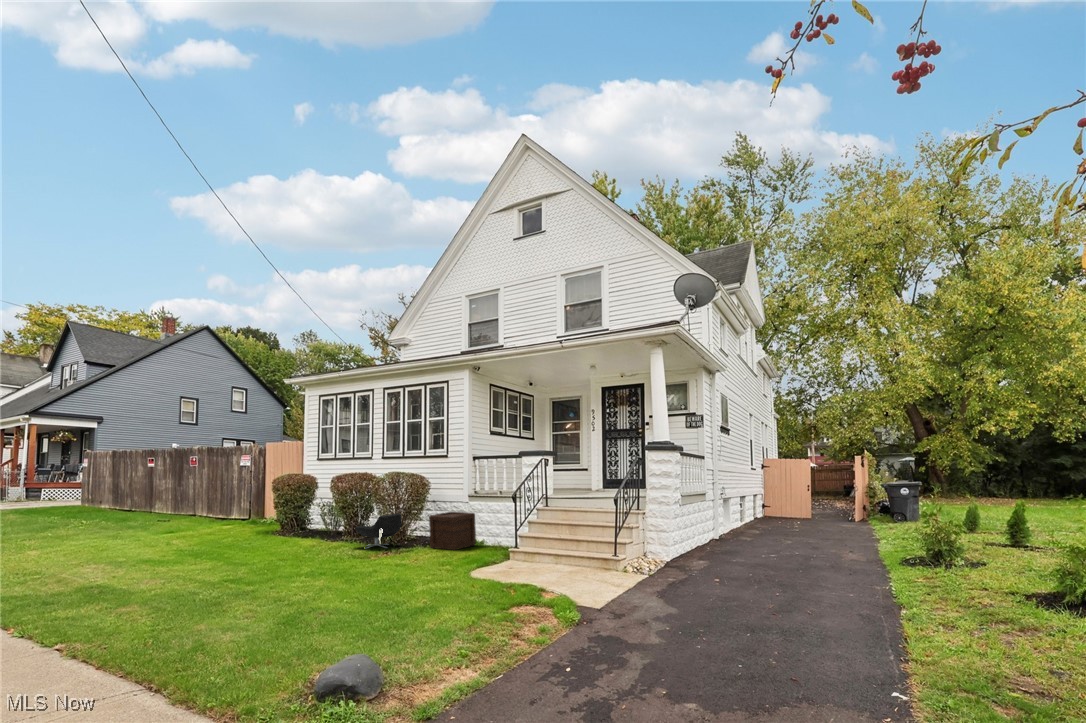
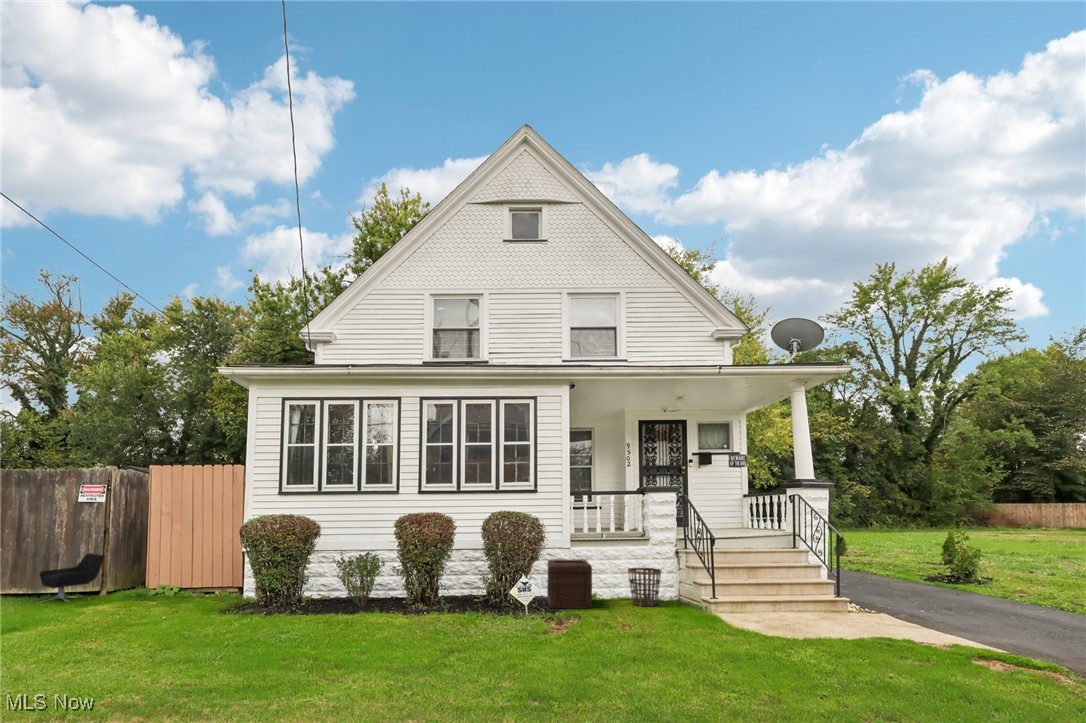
lounge chair: present [356,514,402,548] -> present [39,553,105,602]
basket: none [488,521,515,553] -> present [628,568,661,606]

